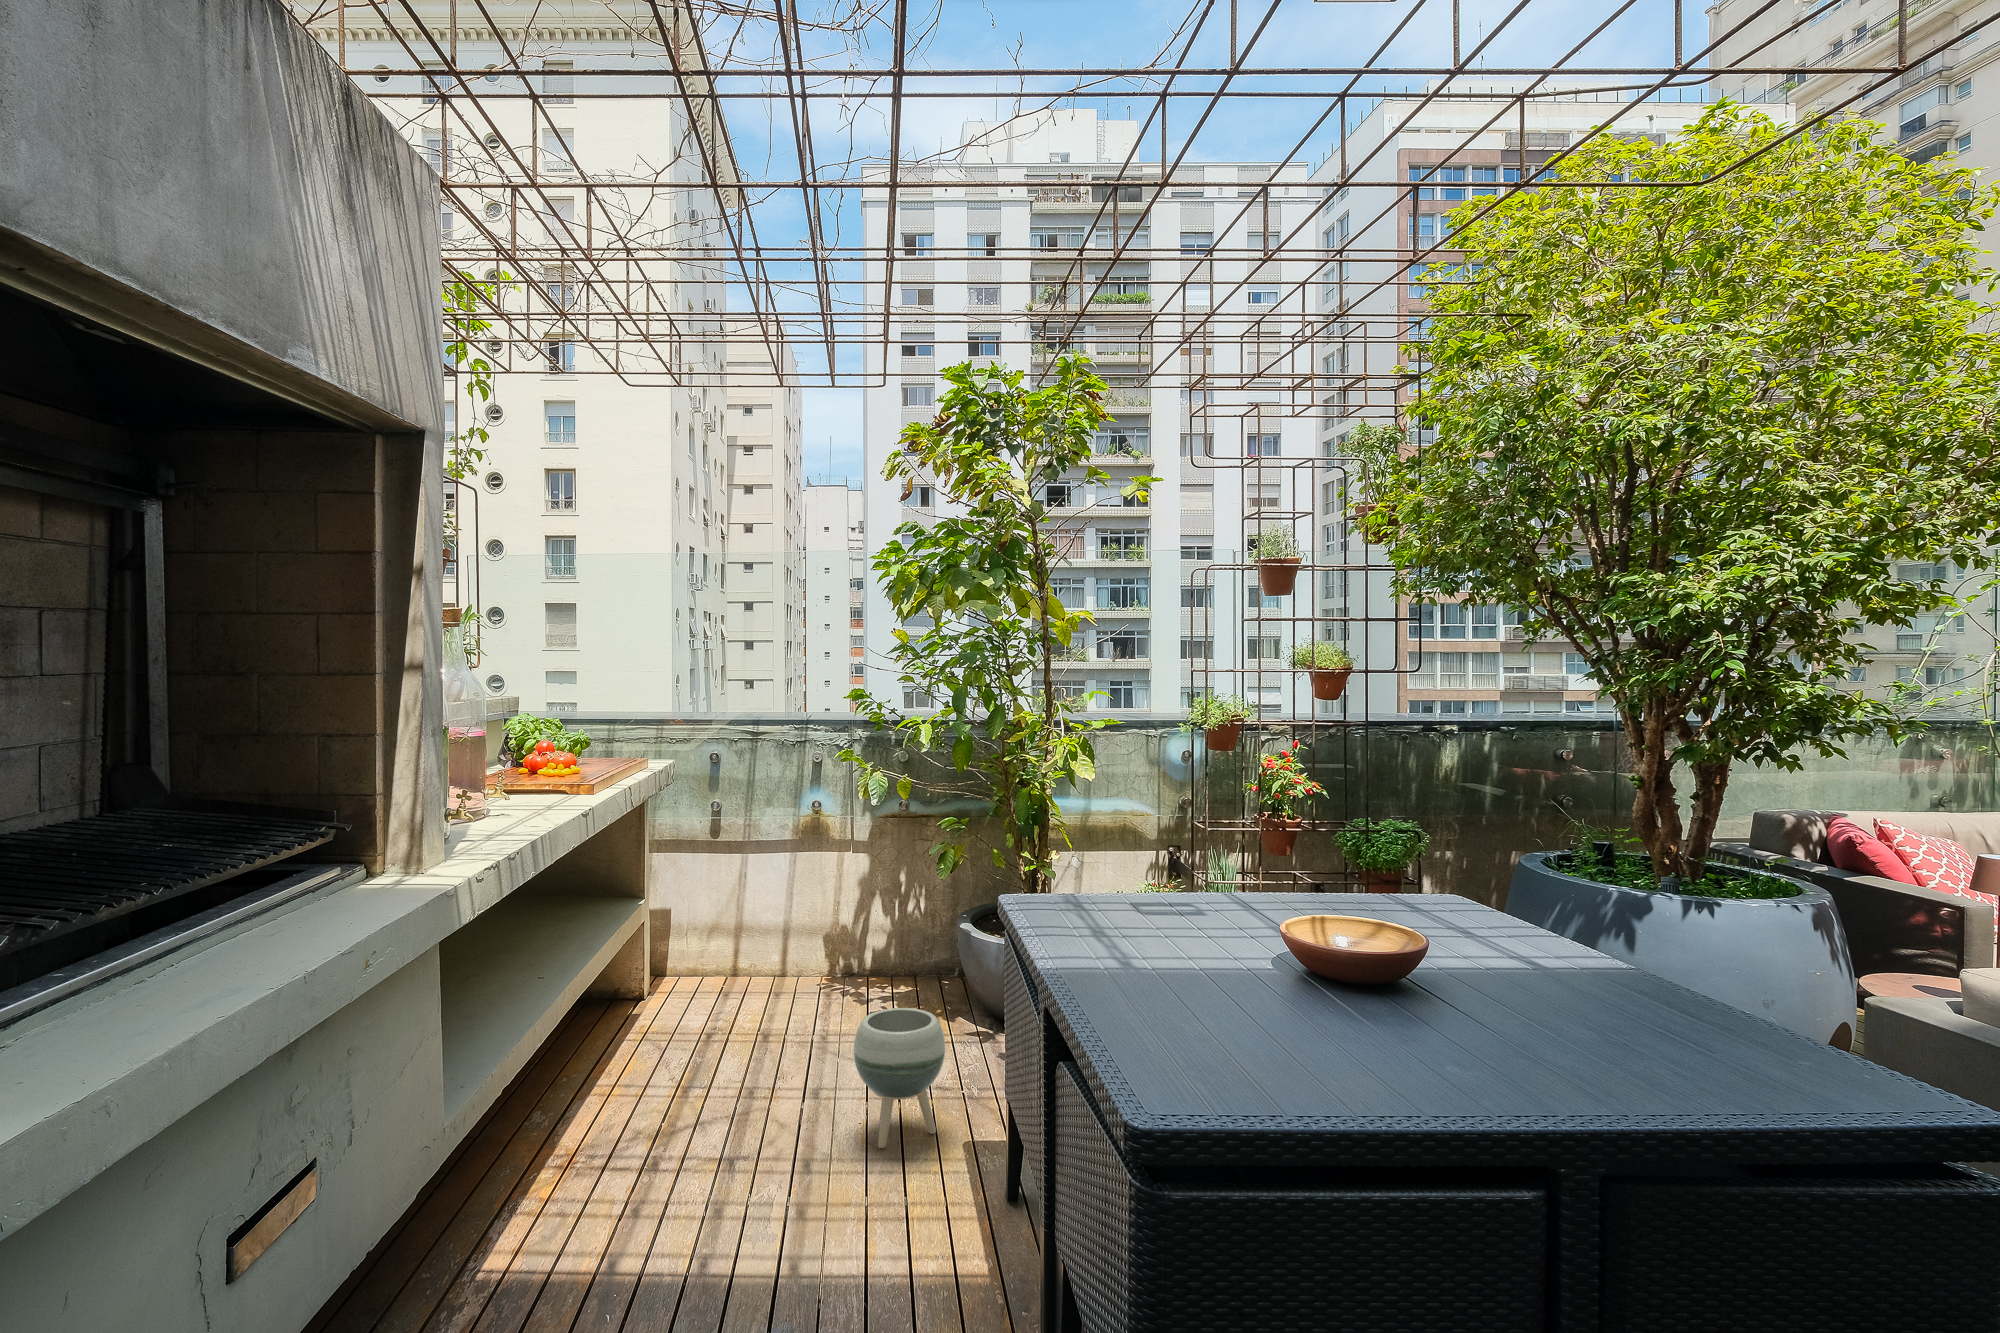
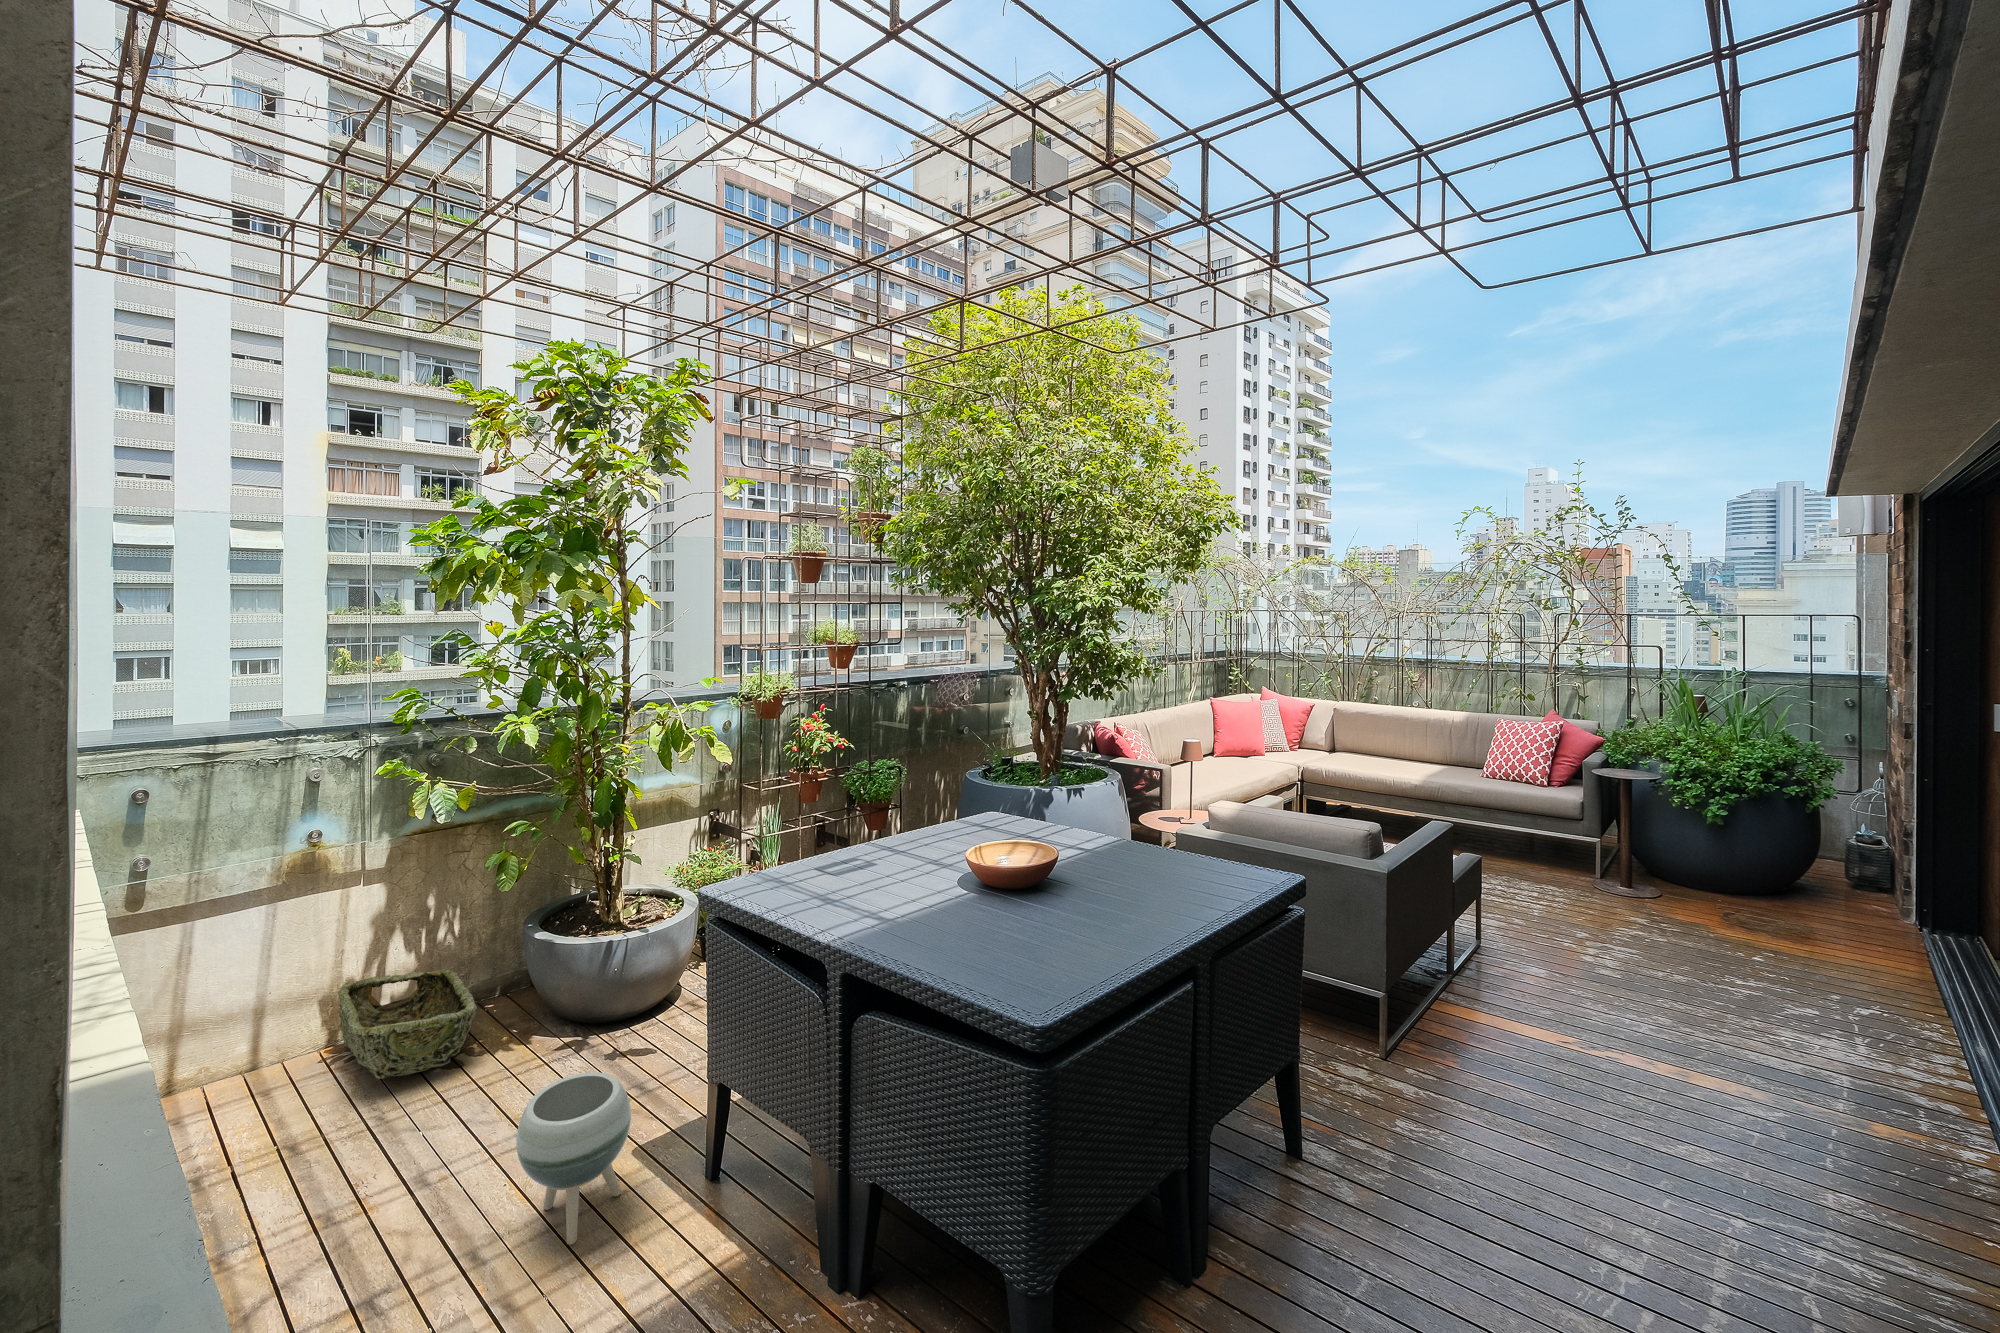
woven basket: none [823,927,916,1011] -> present [338,969,477,1079]

